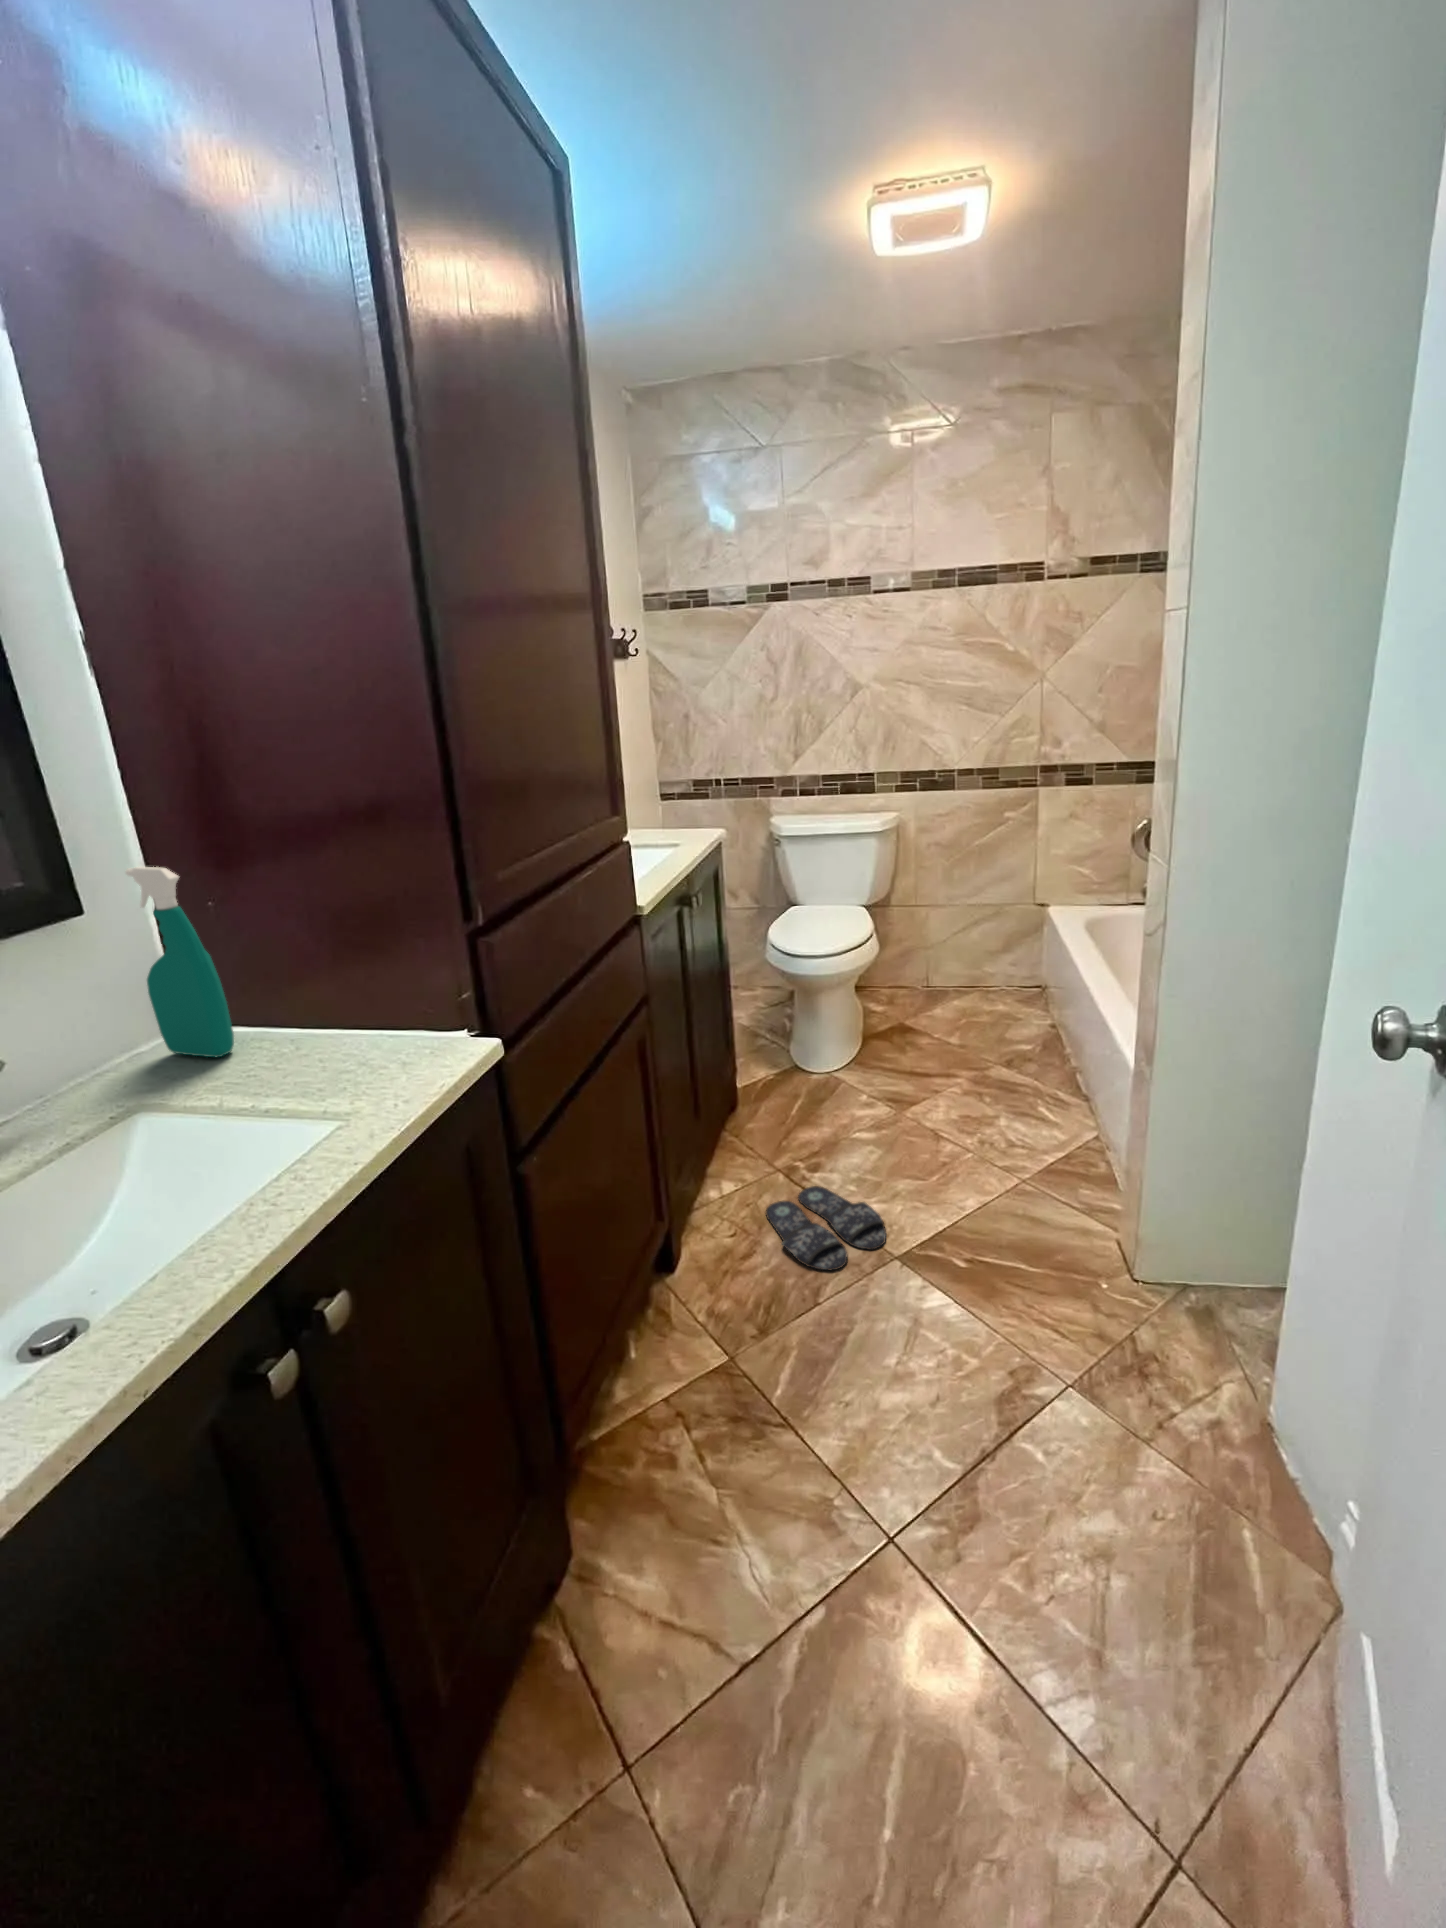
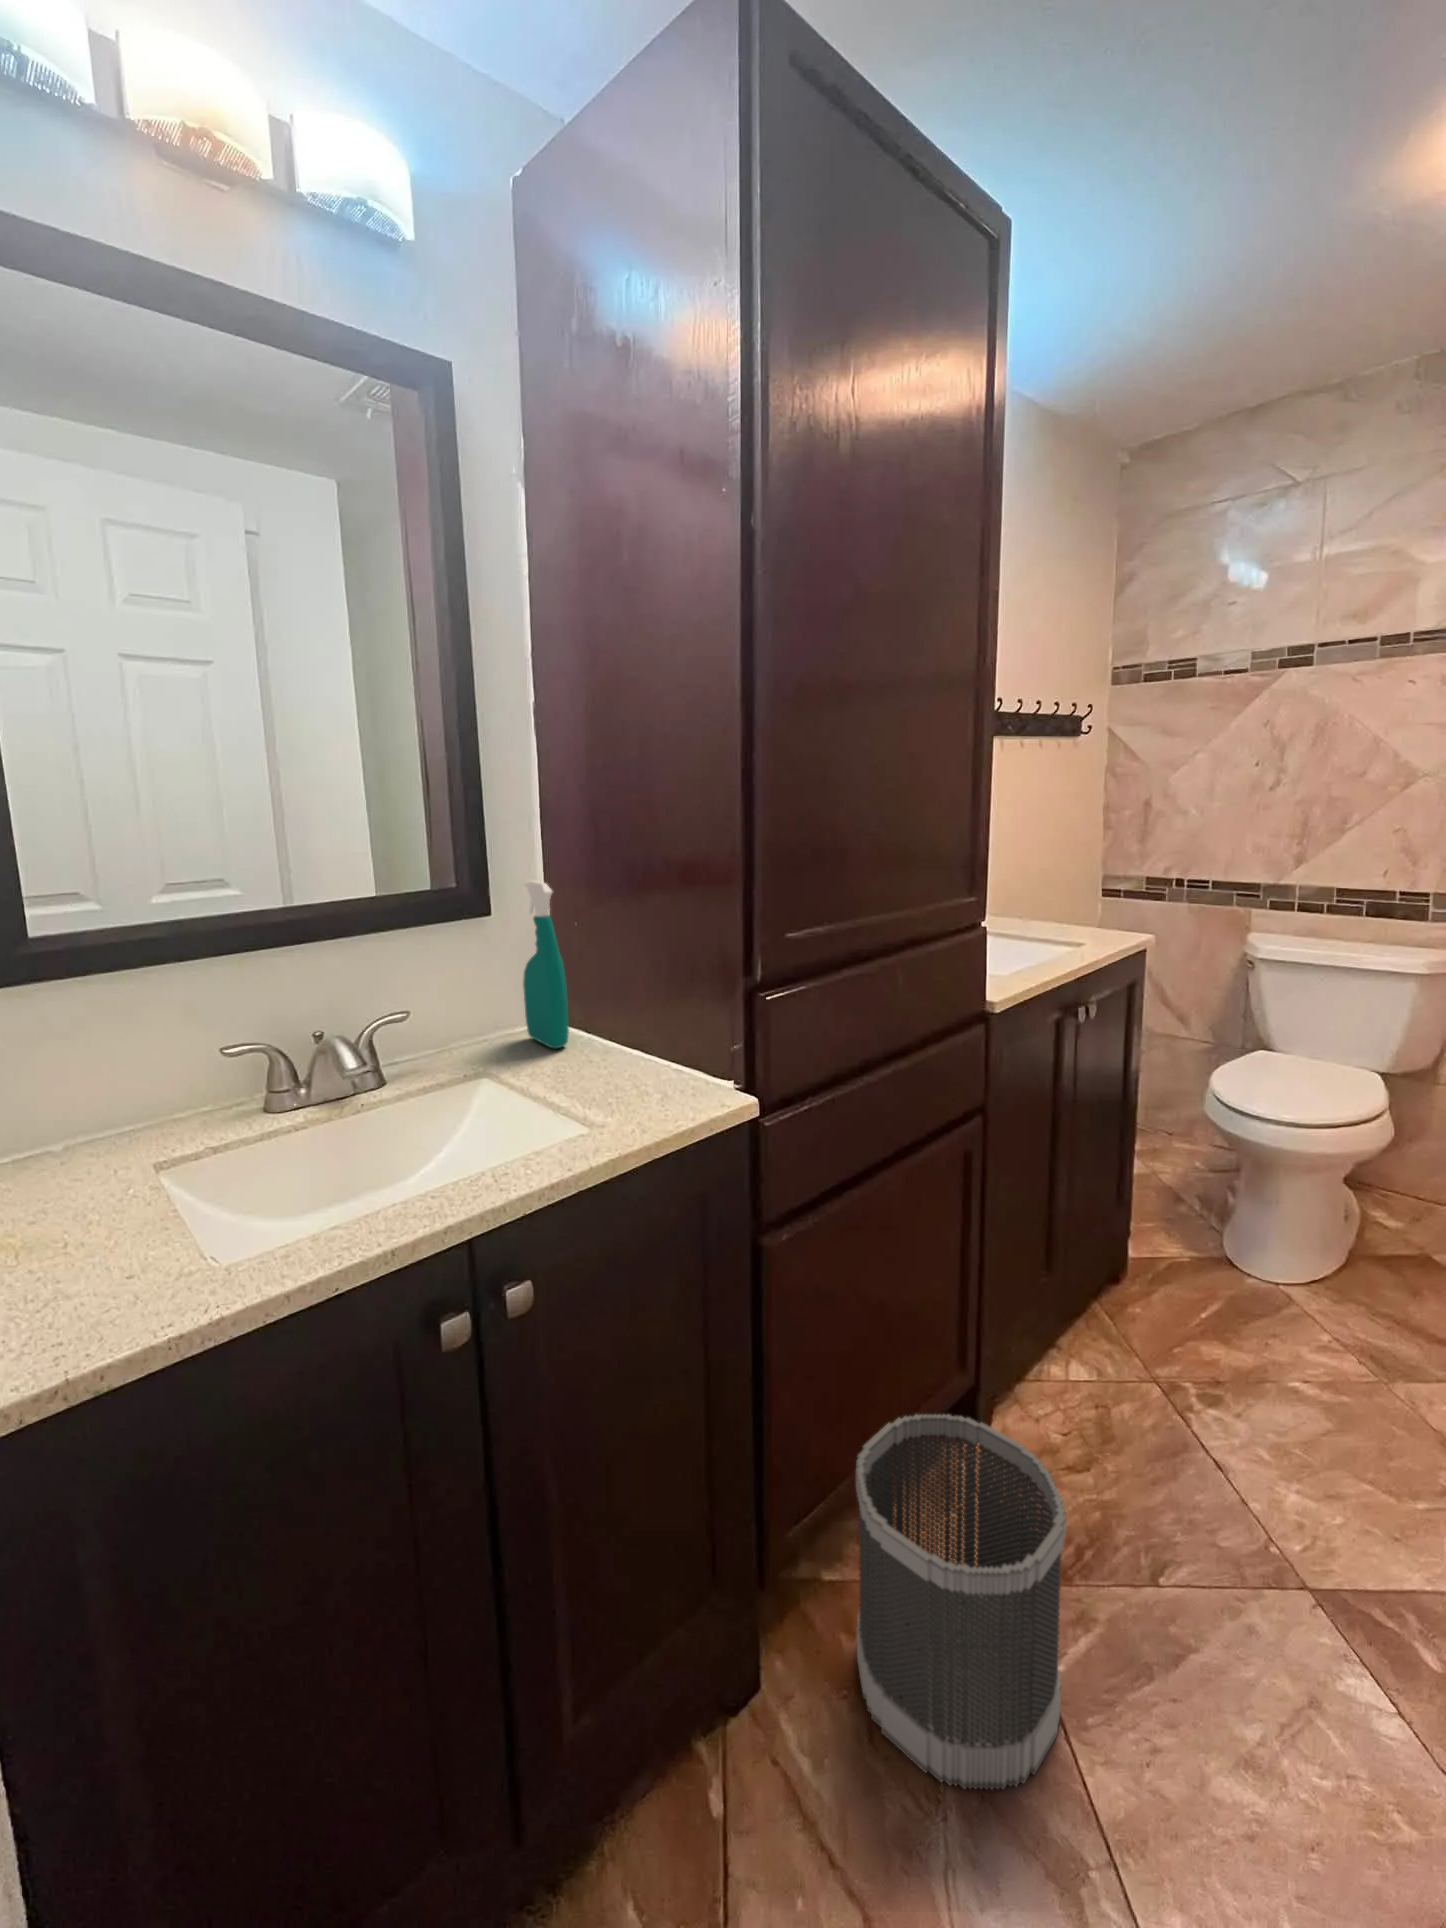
slippers: present [766,1186,886,1270] -> none [1119,1419,1300,1556]
wastebasket: none [617,1248,790,1520] -> present [856,1414,1067,1790]

